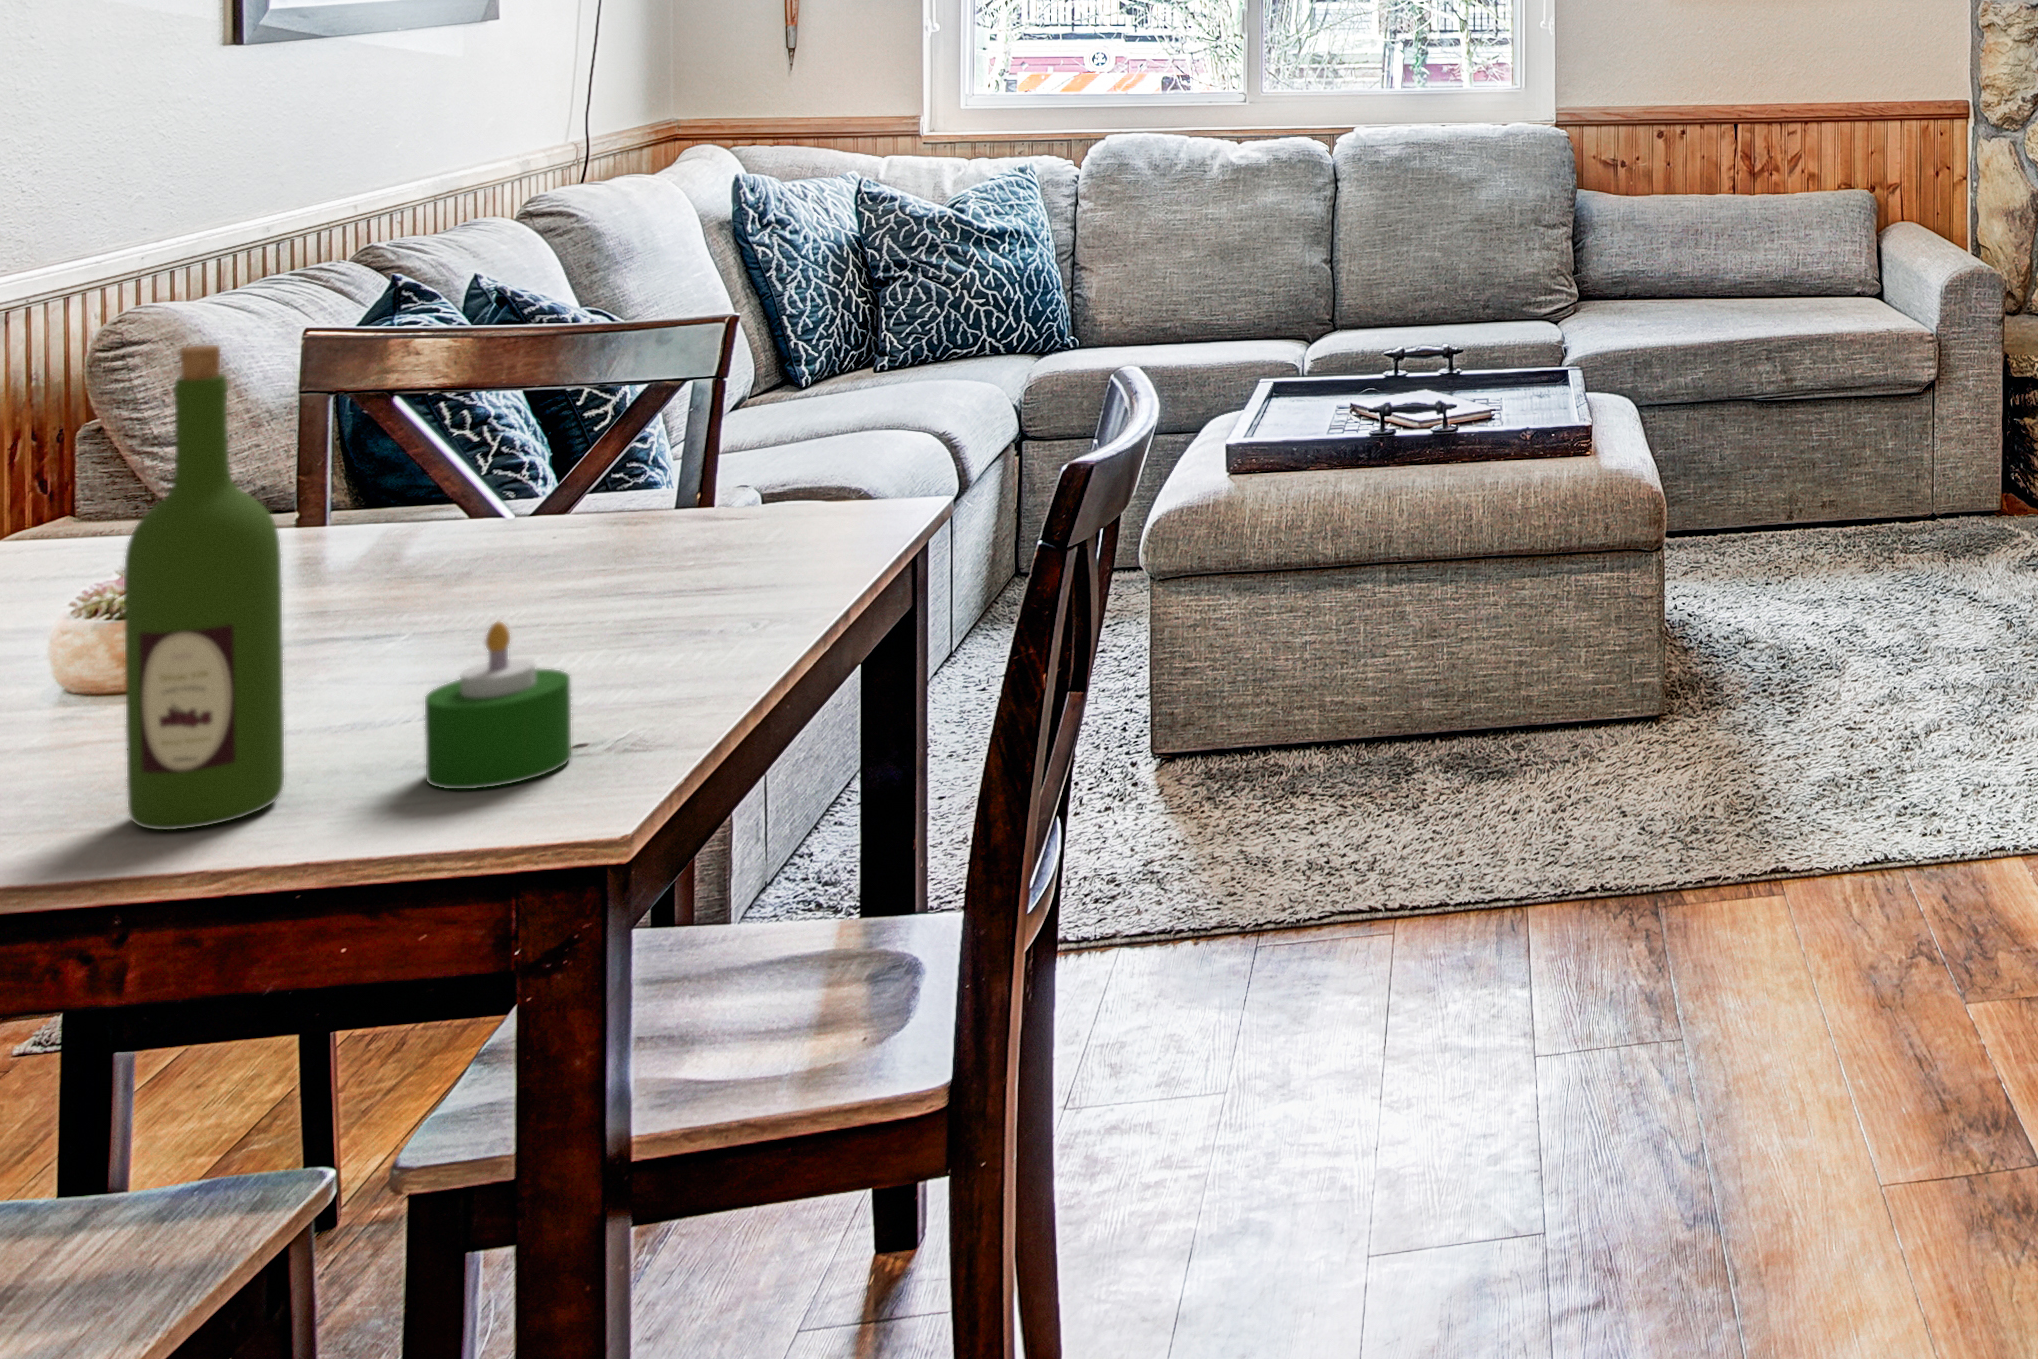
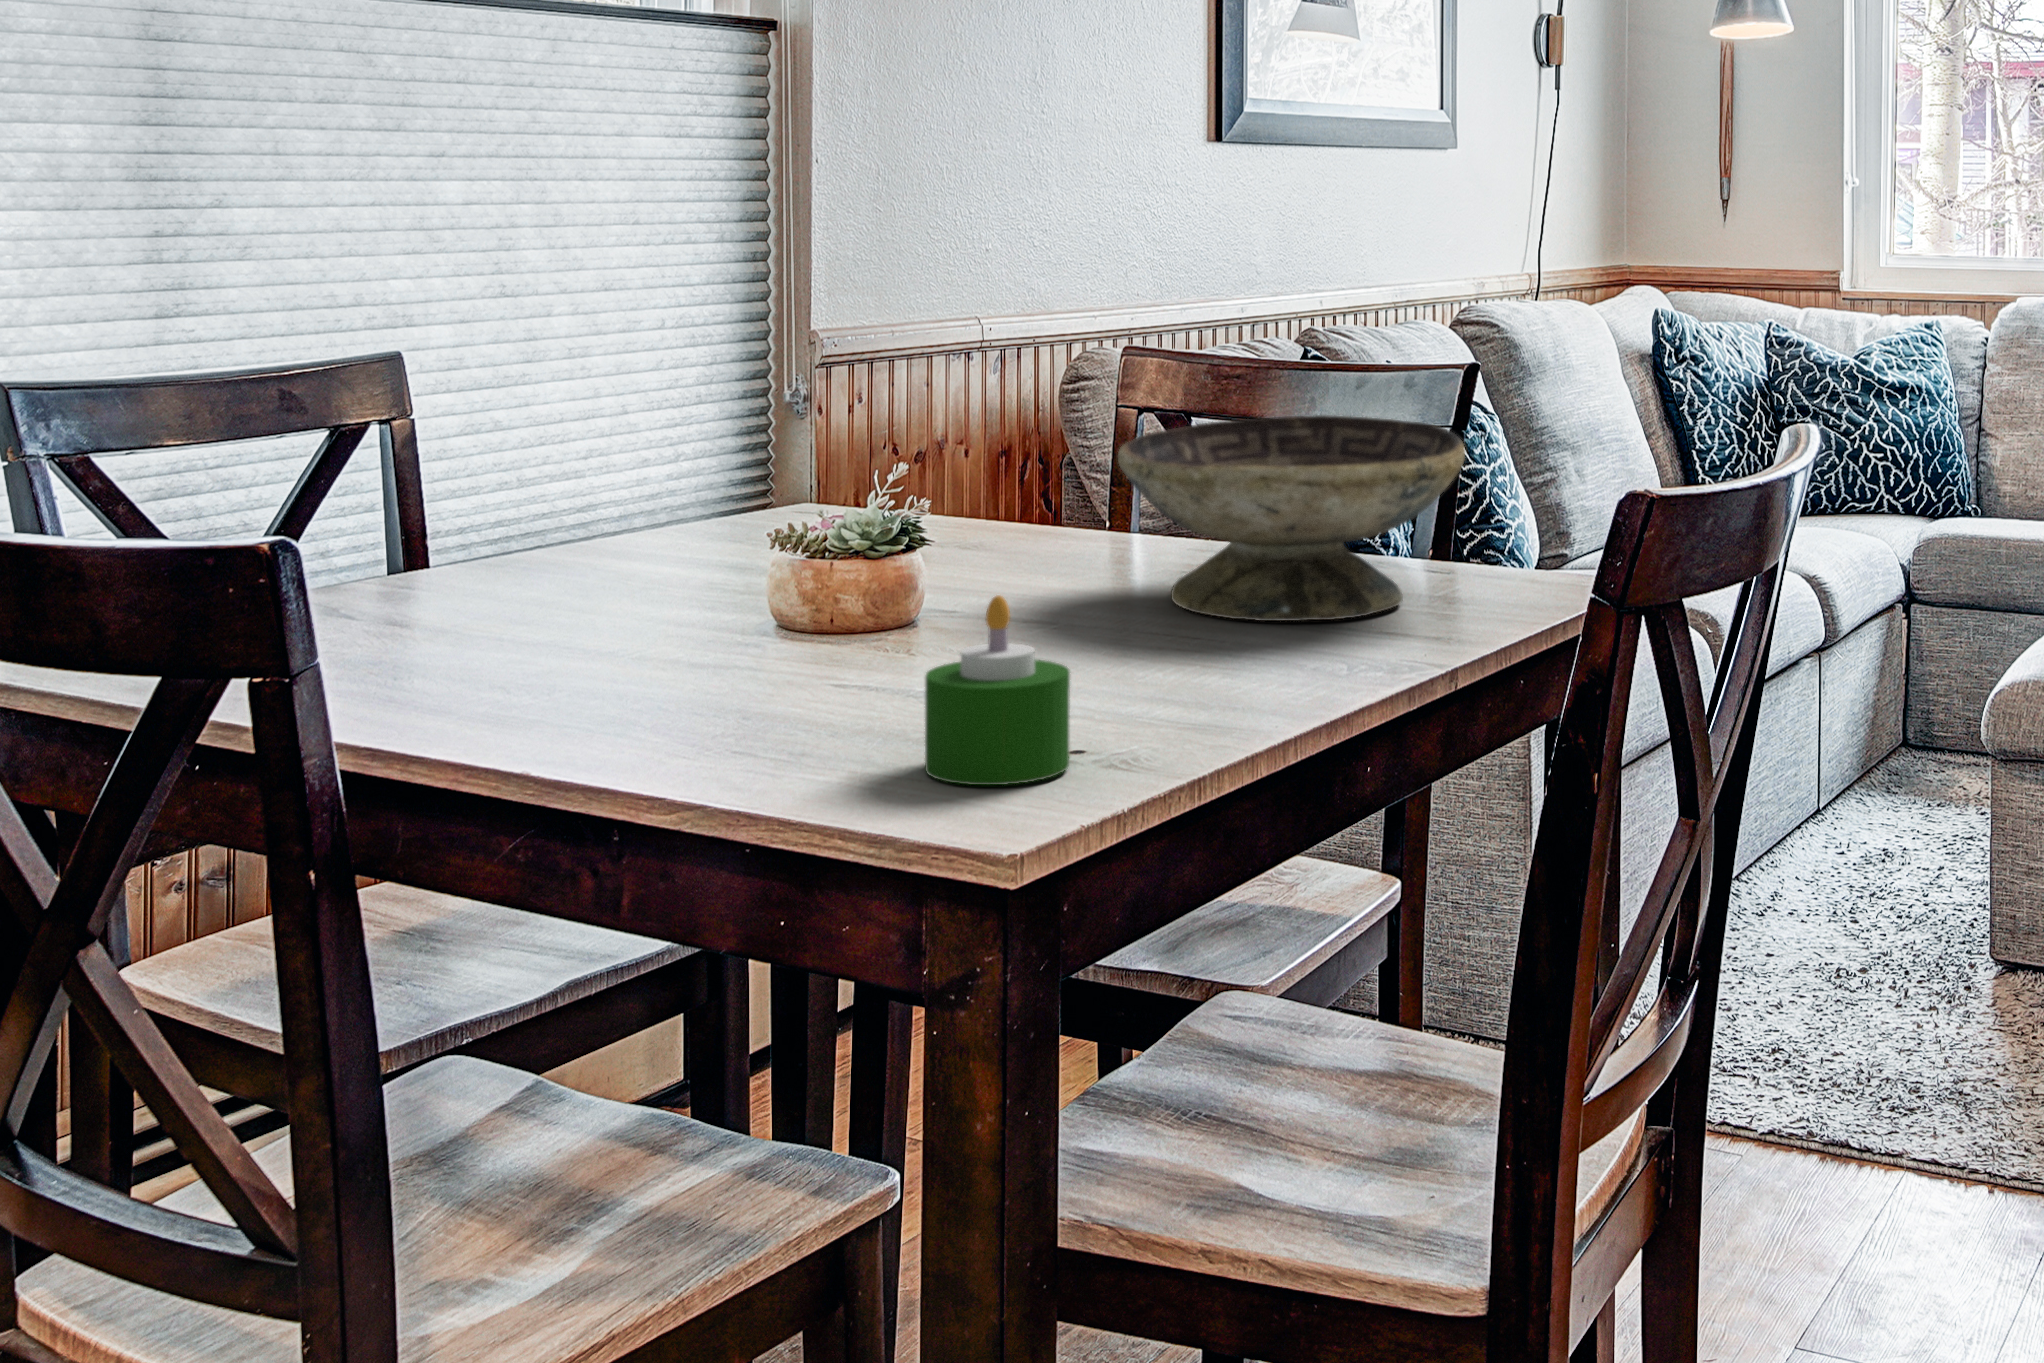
wine bottle: present [124,345,284,830] -> none [668,245,808,767]
decorative bowl: none [423,384,792,593] -> present [1118,415,1465,621]

